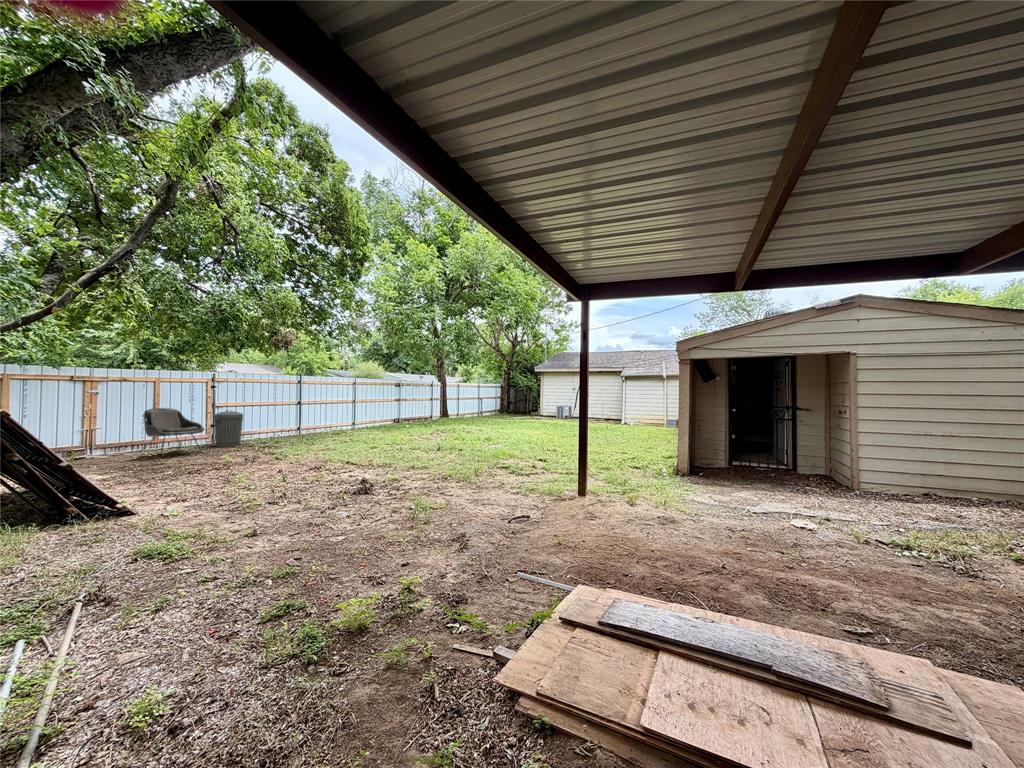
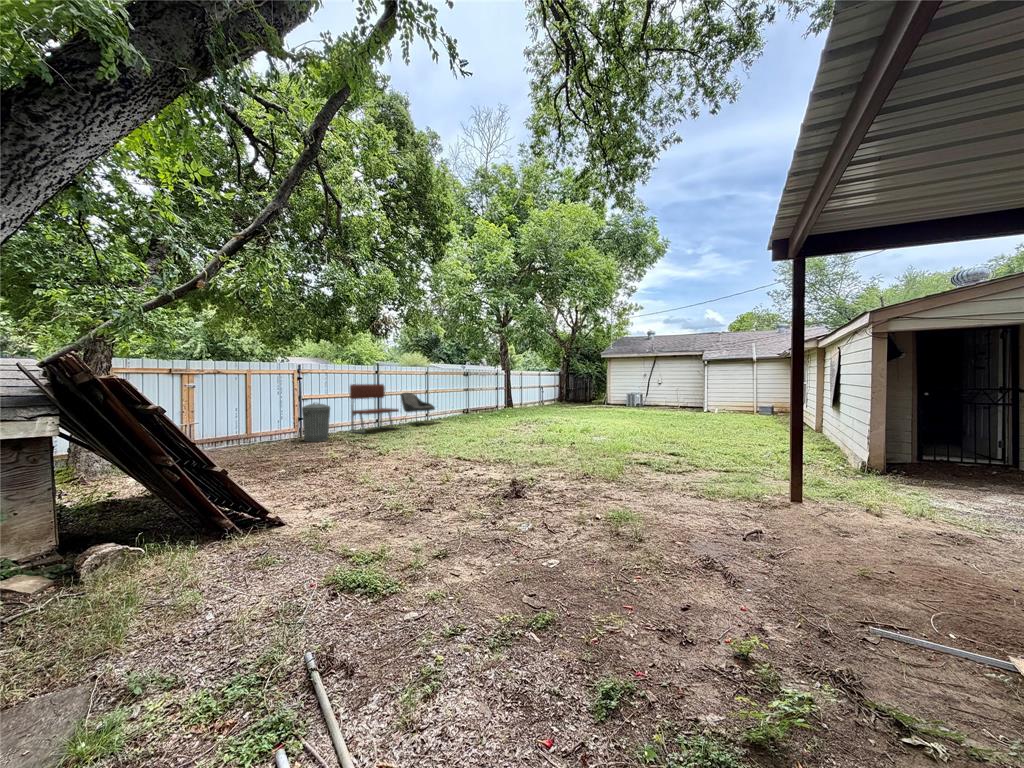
bench: none [267,394,318,440] -> present [350,384,399,433]
lounge chair: present [140,408,204,457] -> present [399,393,435,424]

